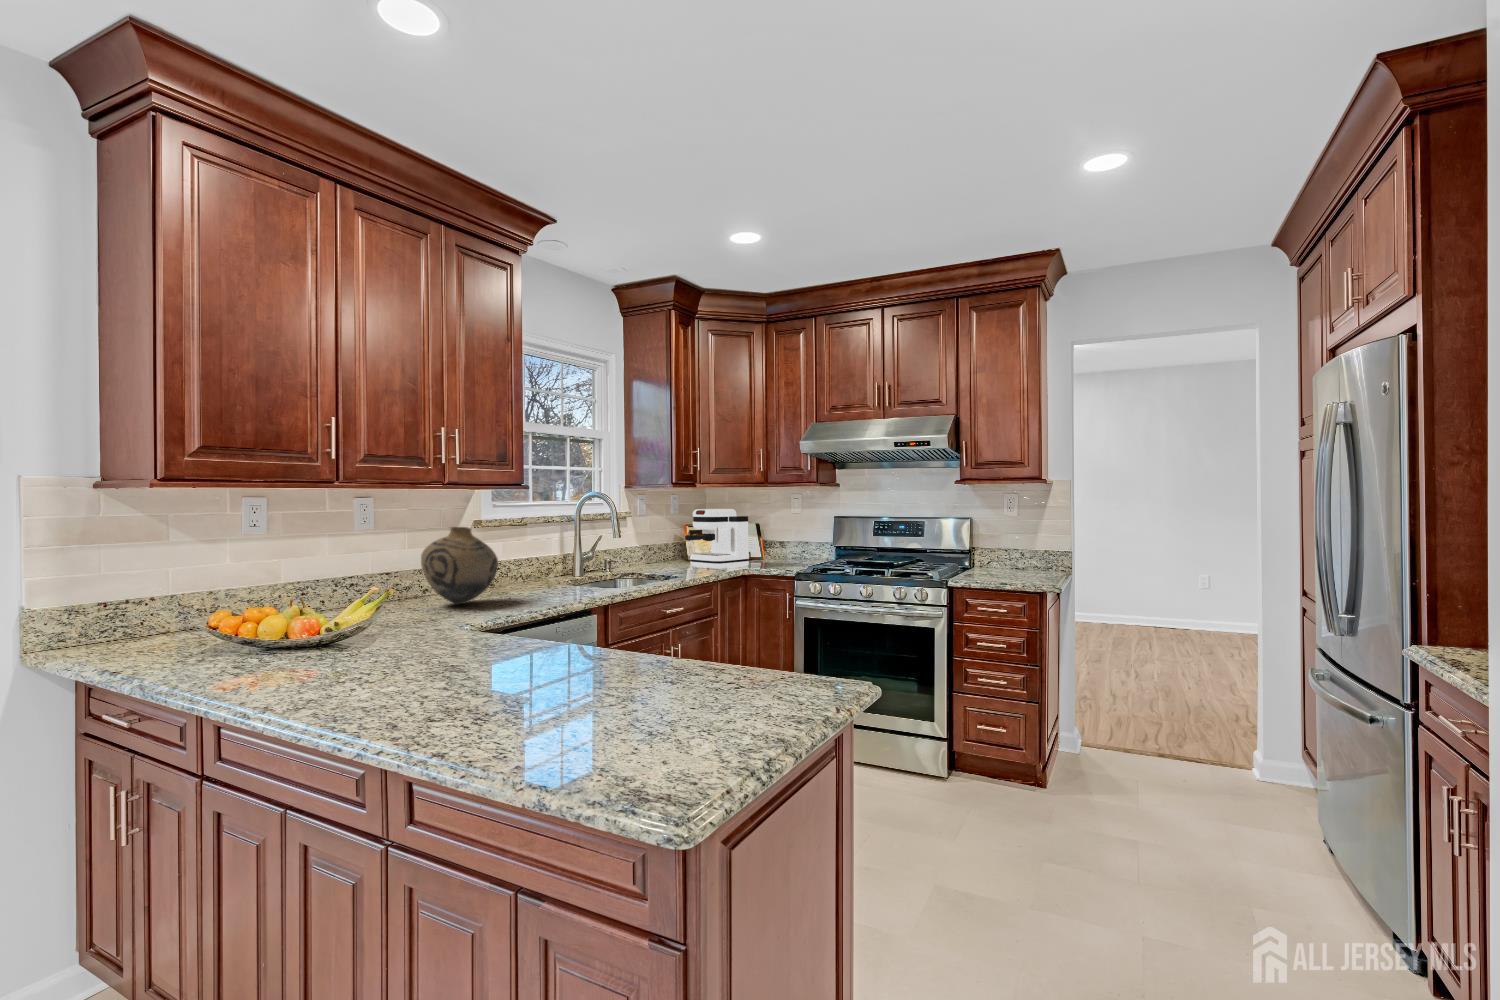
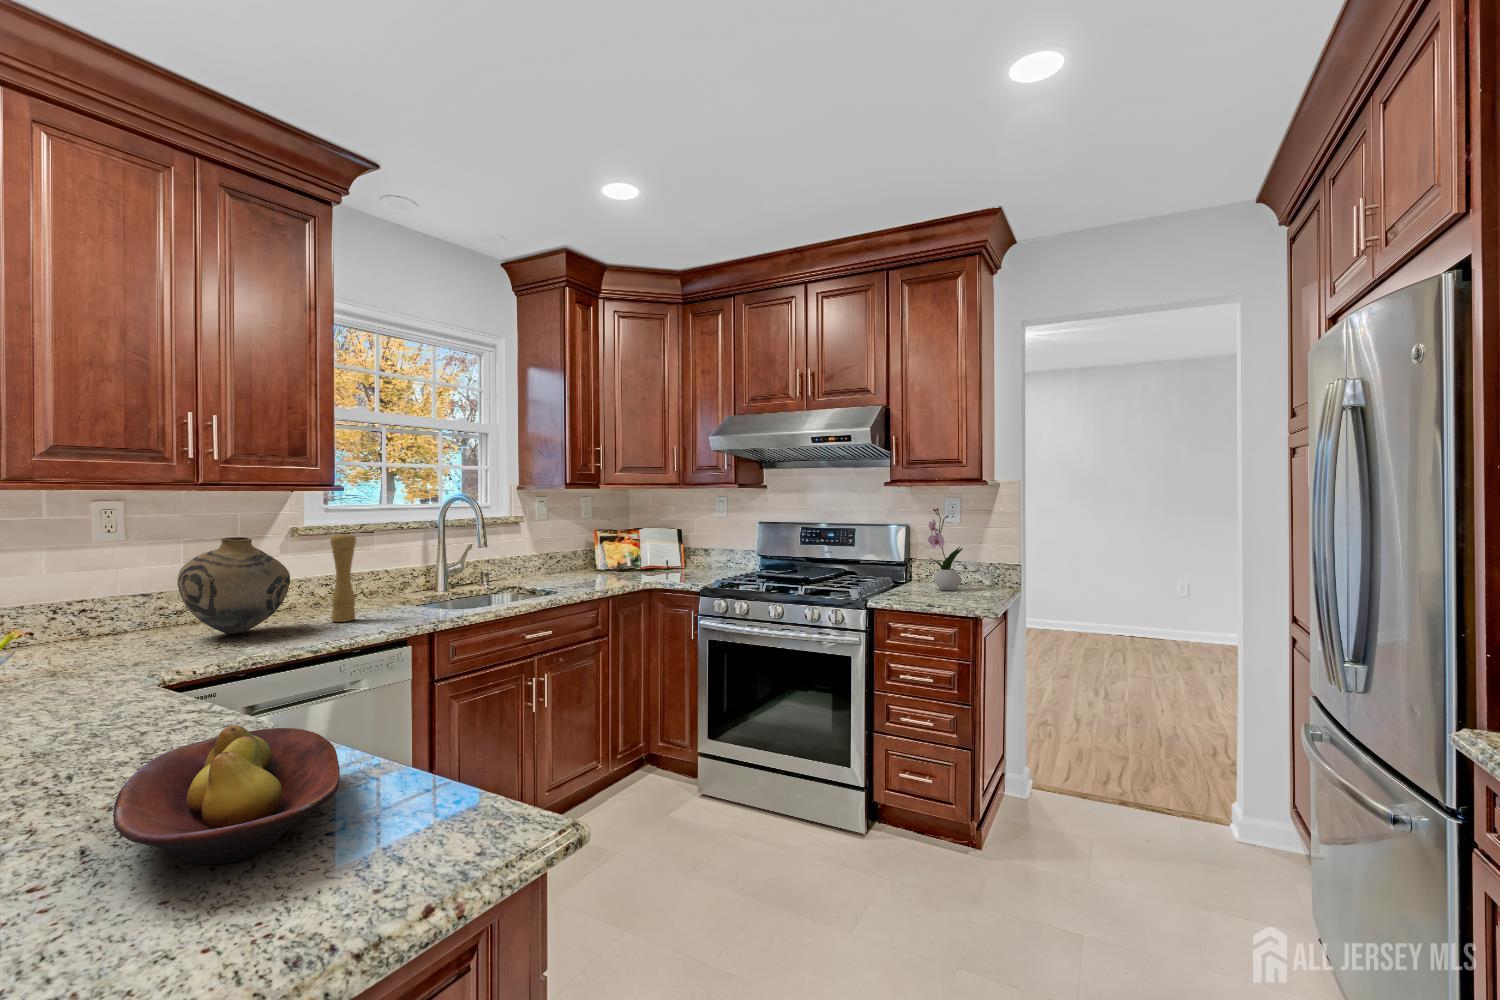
flower arrangement: none [994,503,1026,573] -> present [928,508,963,591]
coffee maker: present [685,509,749,570] -> none [580,513,655,583]
pepper mill: none [520,524,540,597] -> present [330,533,356,622]
fruit bowl: none [601,631,739,697] -> present [113,726,340,865]

